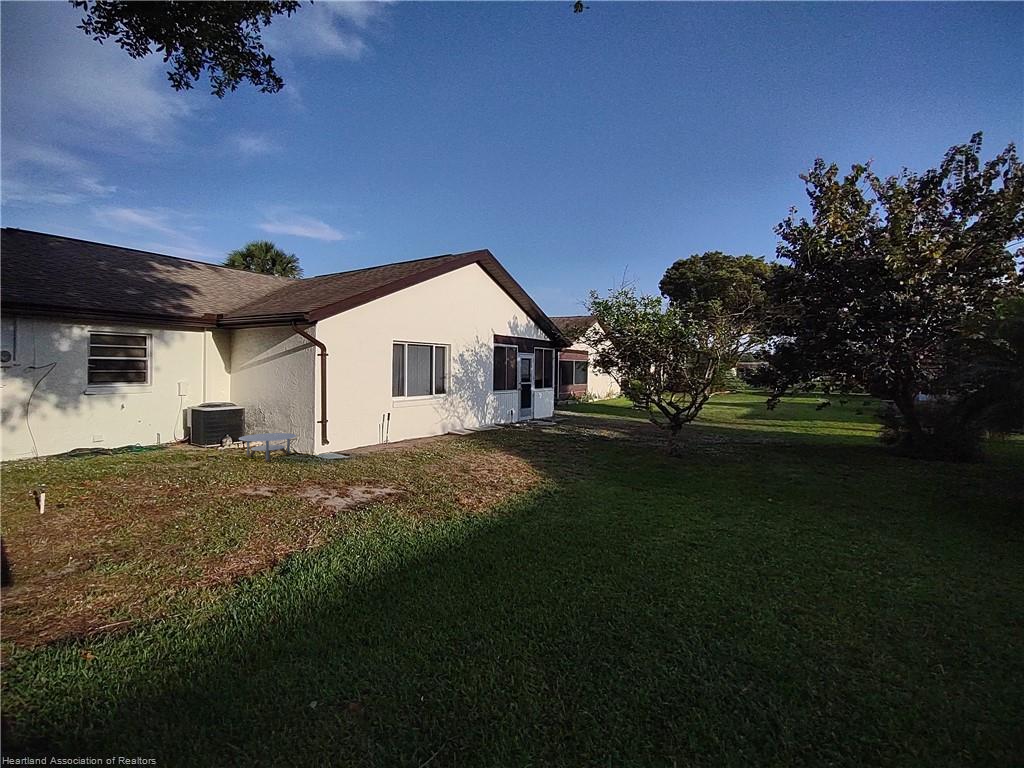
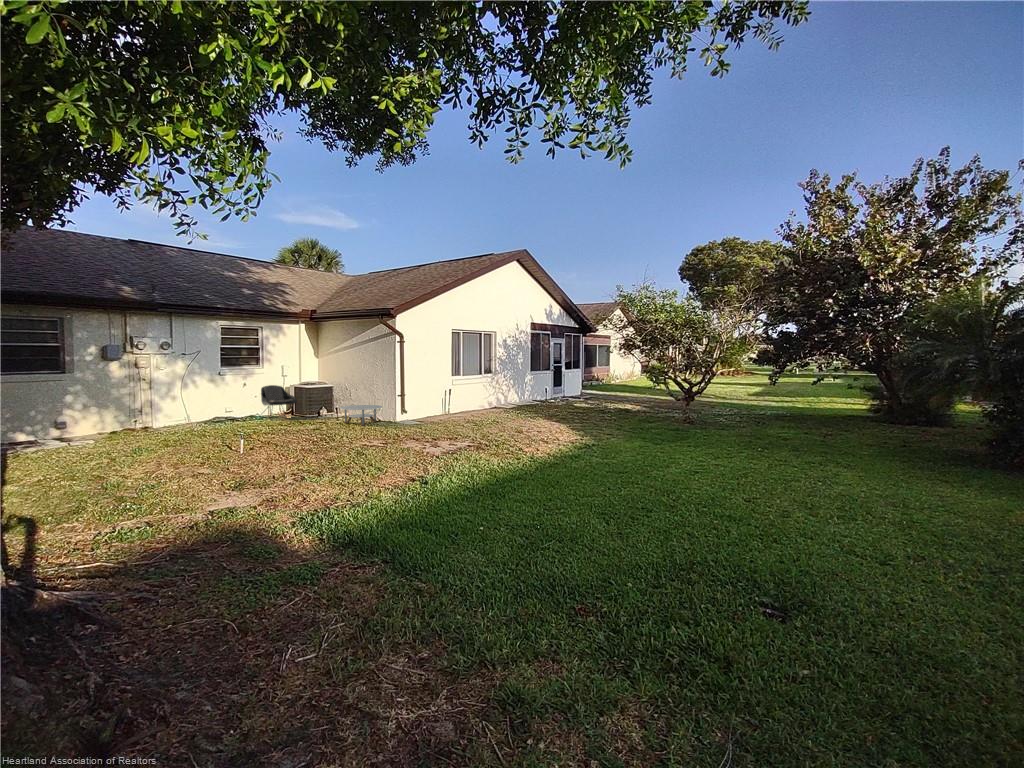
lounge chair: none [142,407,192,453] -> present [261,385,297,420]

